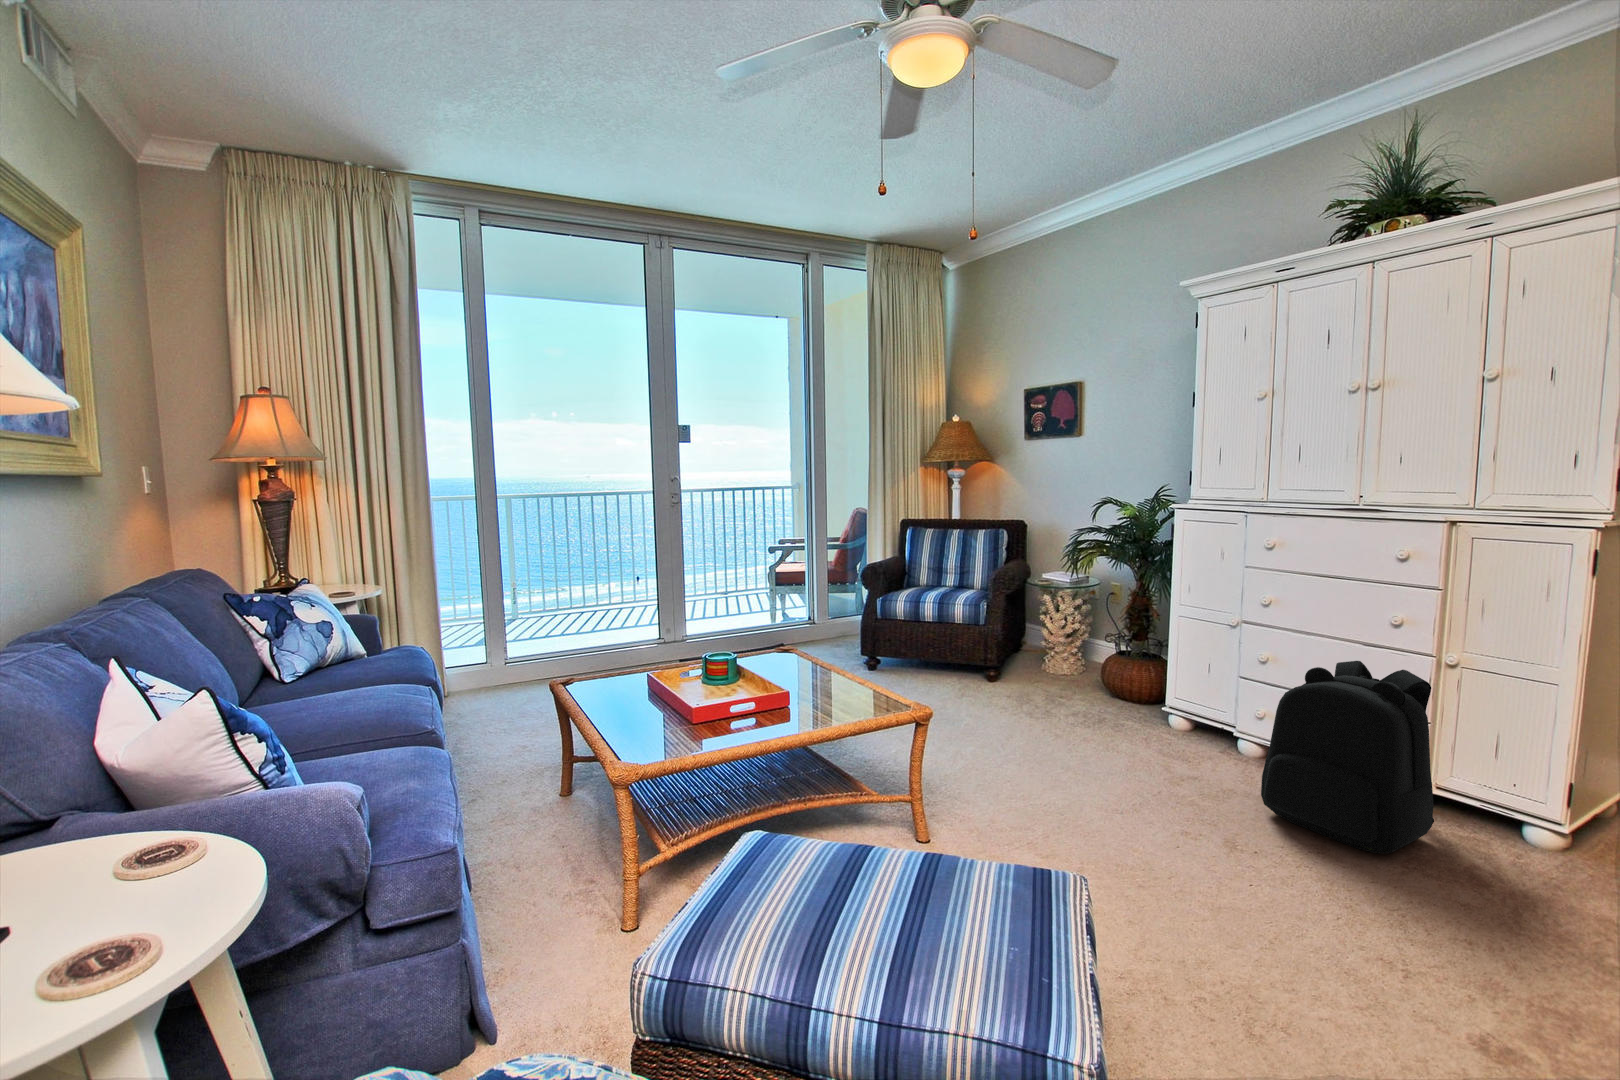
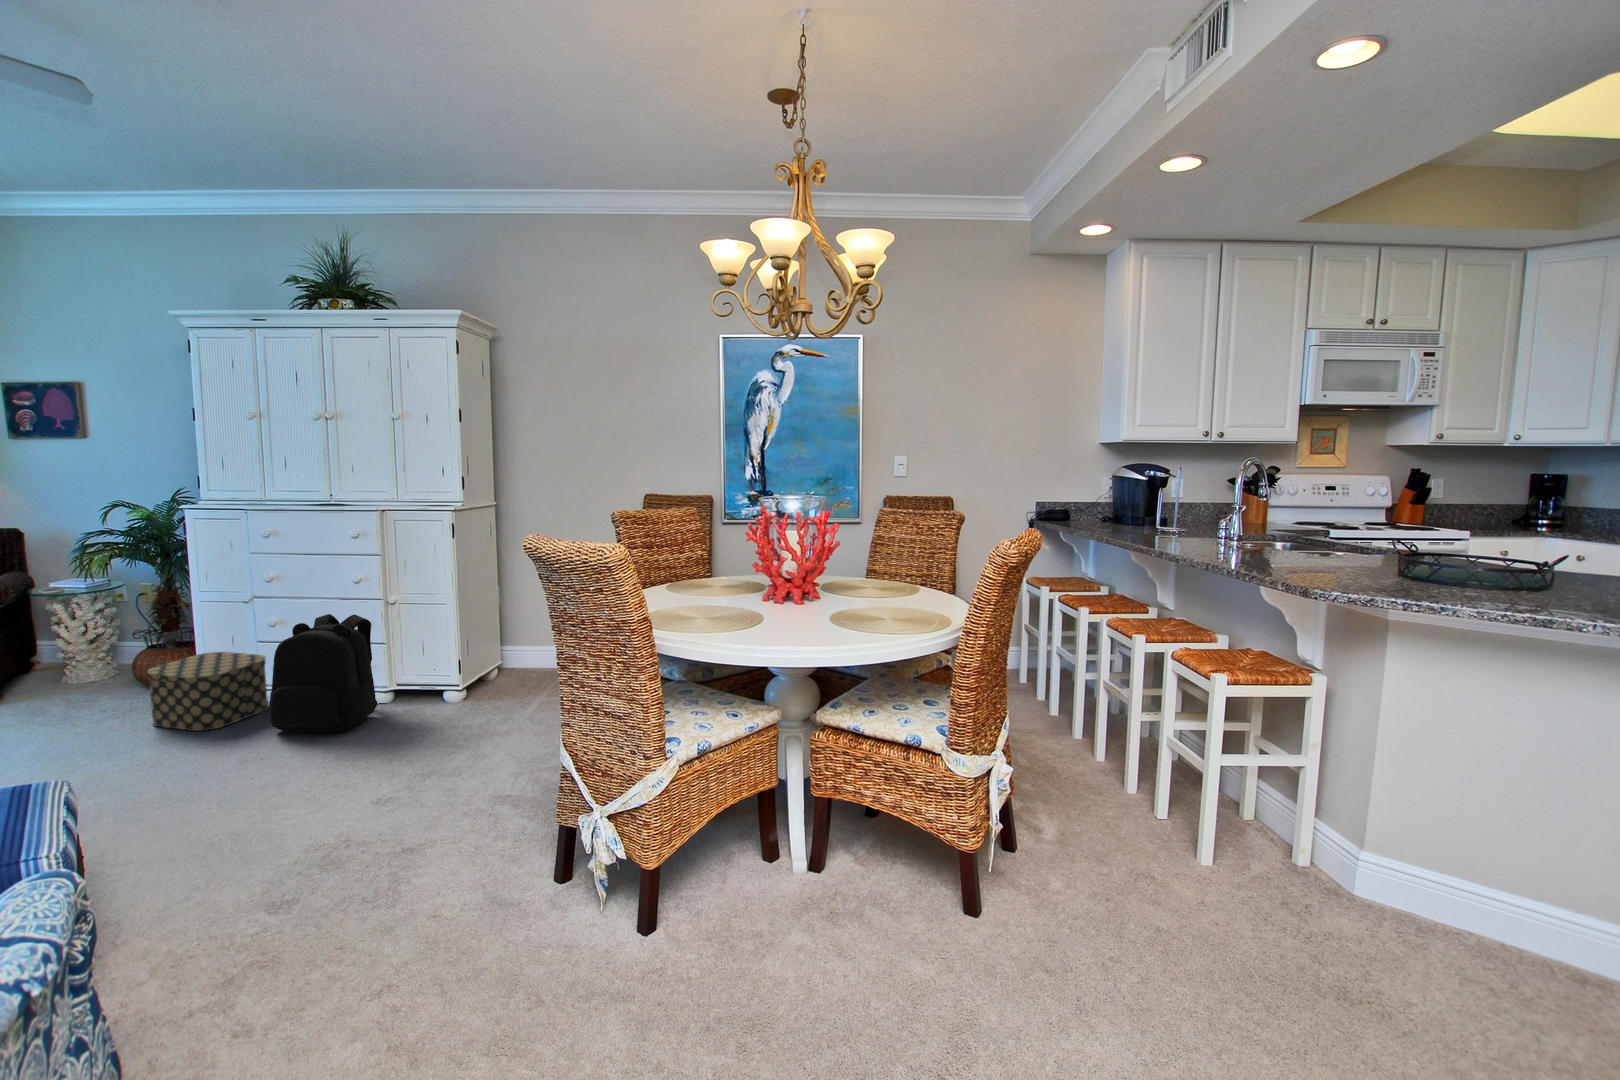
storage box: none [1118,675,1253,778] -> present [147,652,268,731]

